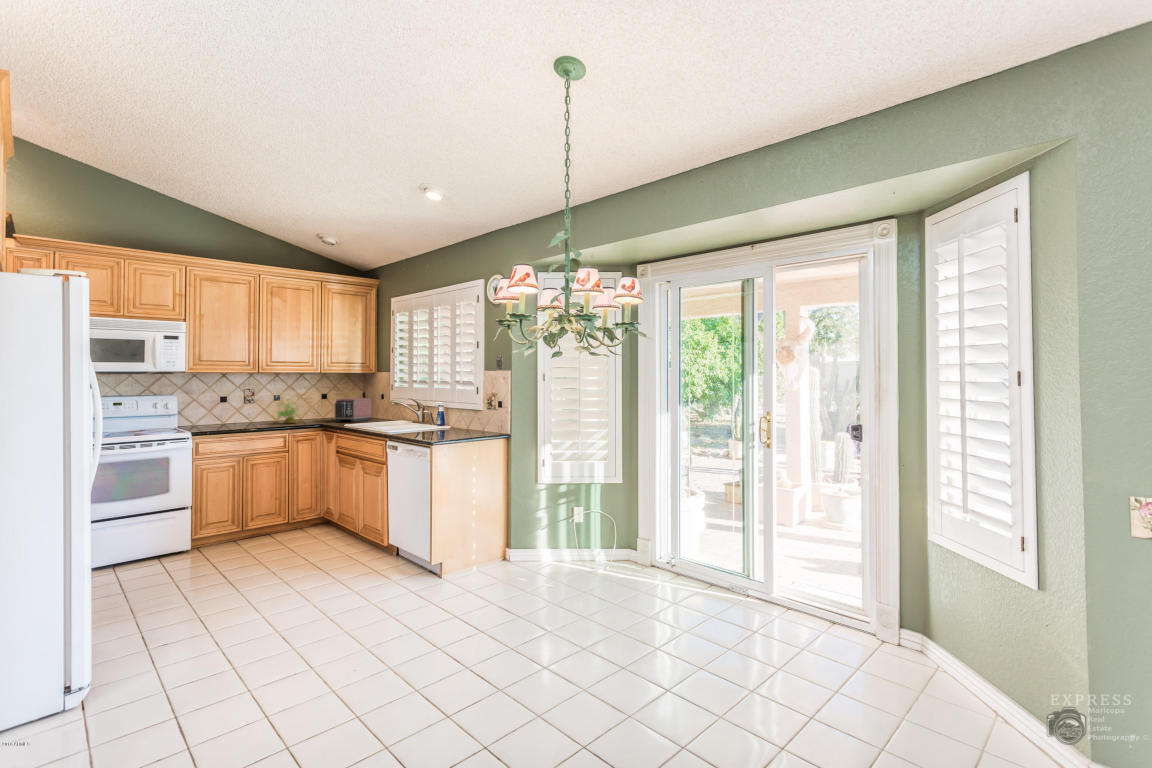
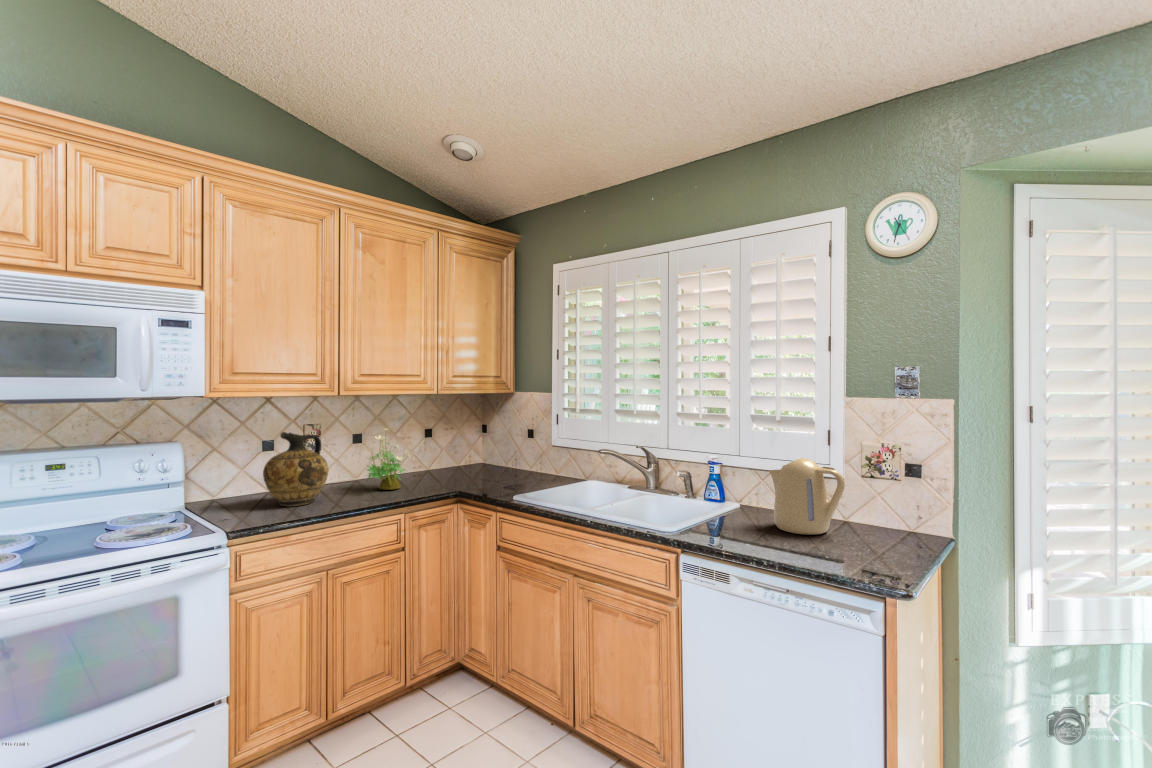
ceramic jug: none [217,390,252,427] -> present [263,432,329,506]
toaster: present [335,398,371,422] -> none [463,436,513,482]
kettle: none [442,399,466,433] -> present [769,458,845,535]

